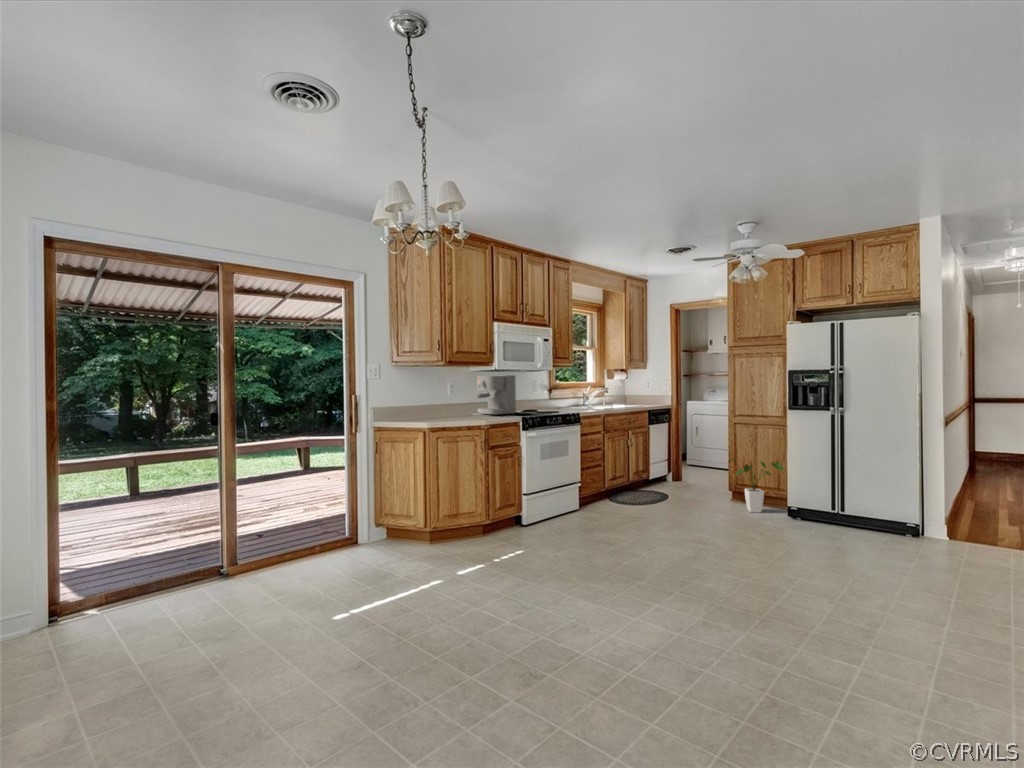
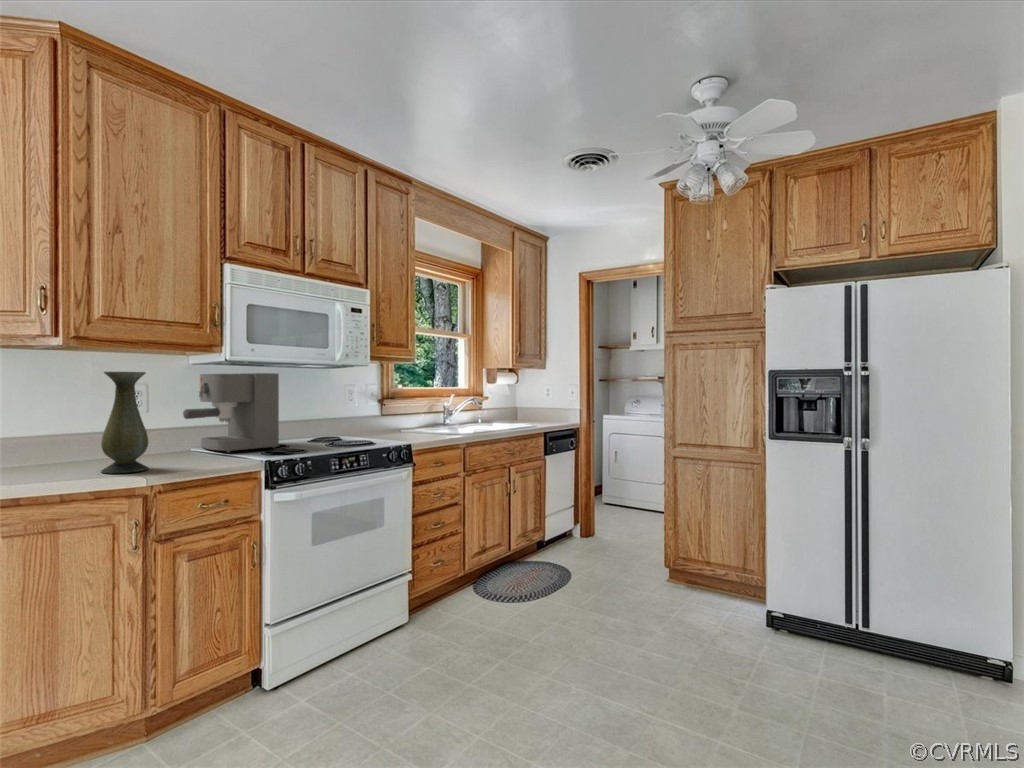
vase: none [458,376,477,421] -> present [101,372,149,473]
house plant: present [729,459,783,513] -> none [666,517,761,615]

